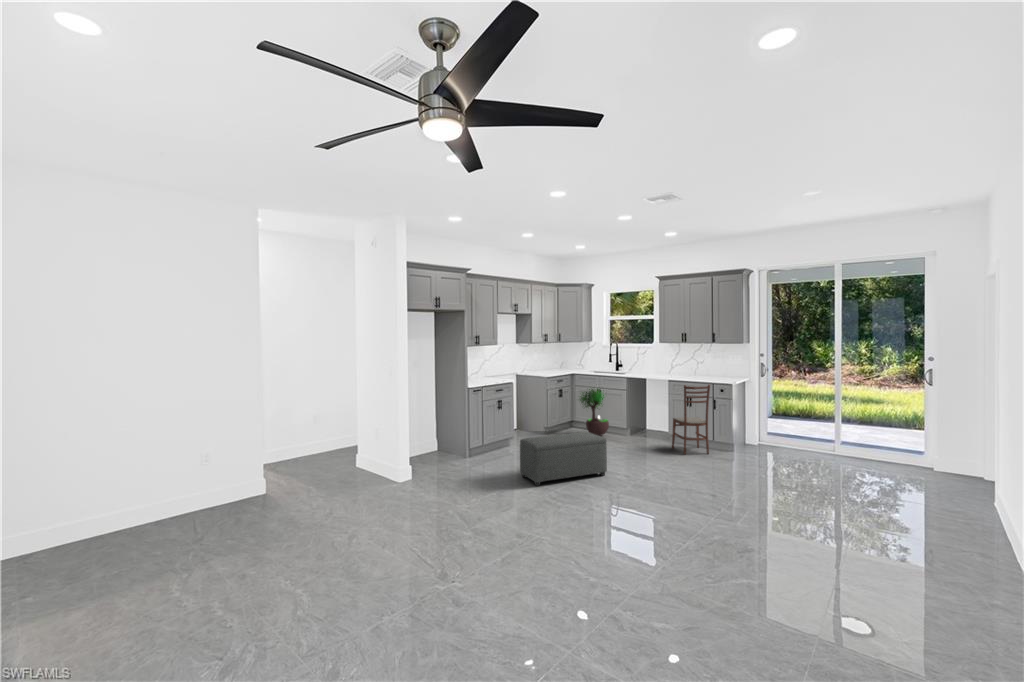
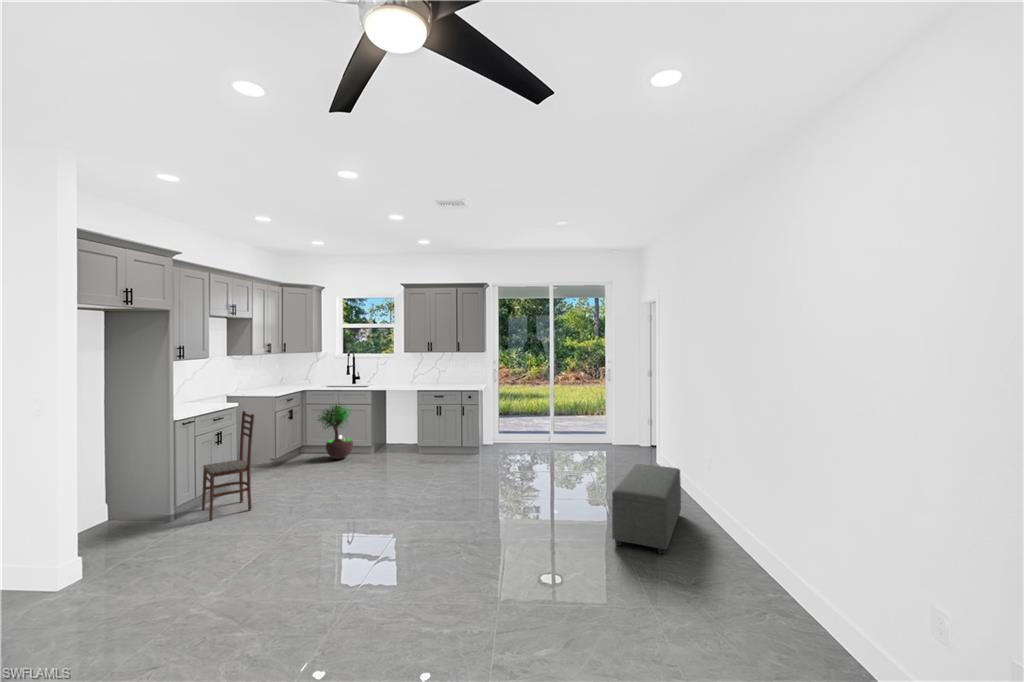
dining chair: present [672,385,710,454] -> present [202,411,254,520]
ottoman: present [520,432,607,486] -> present [612,464,681,554]

